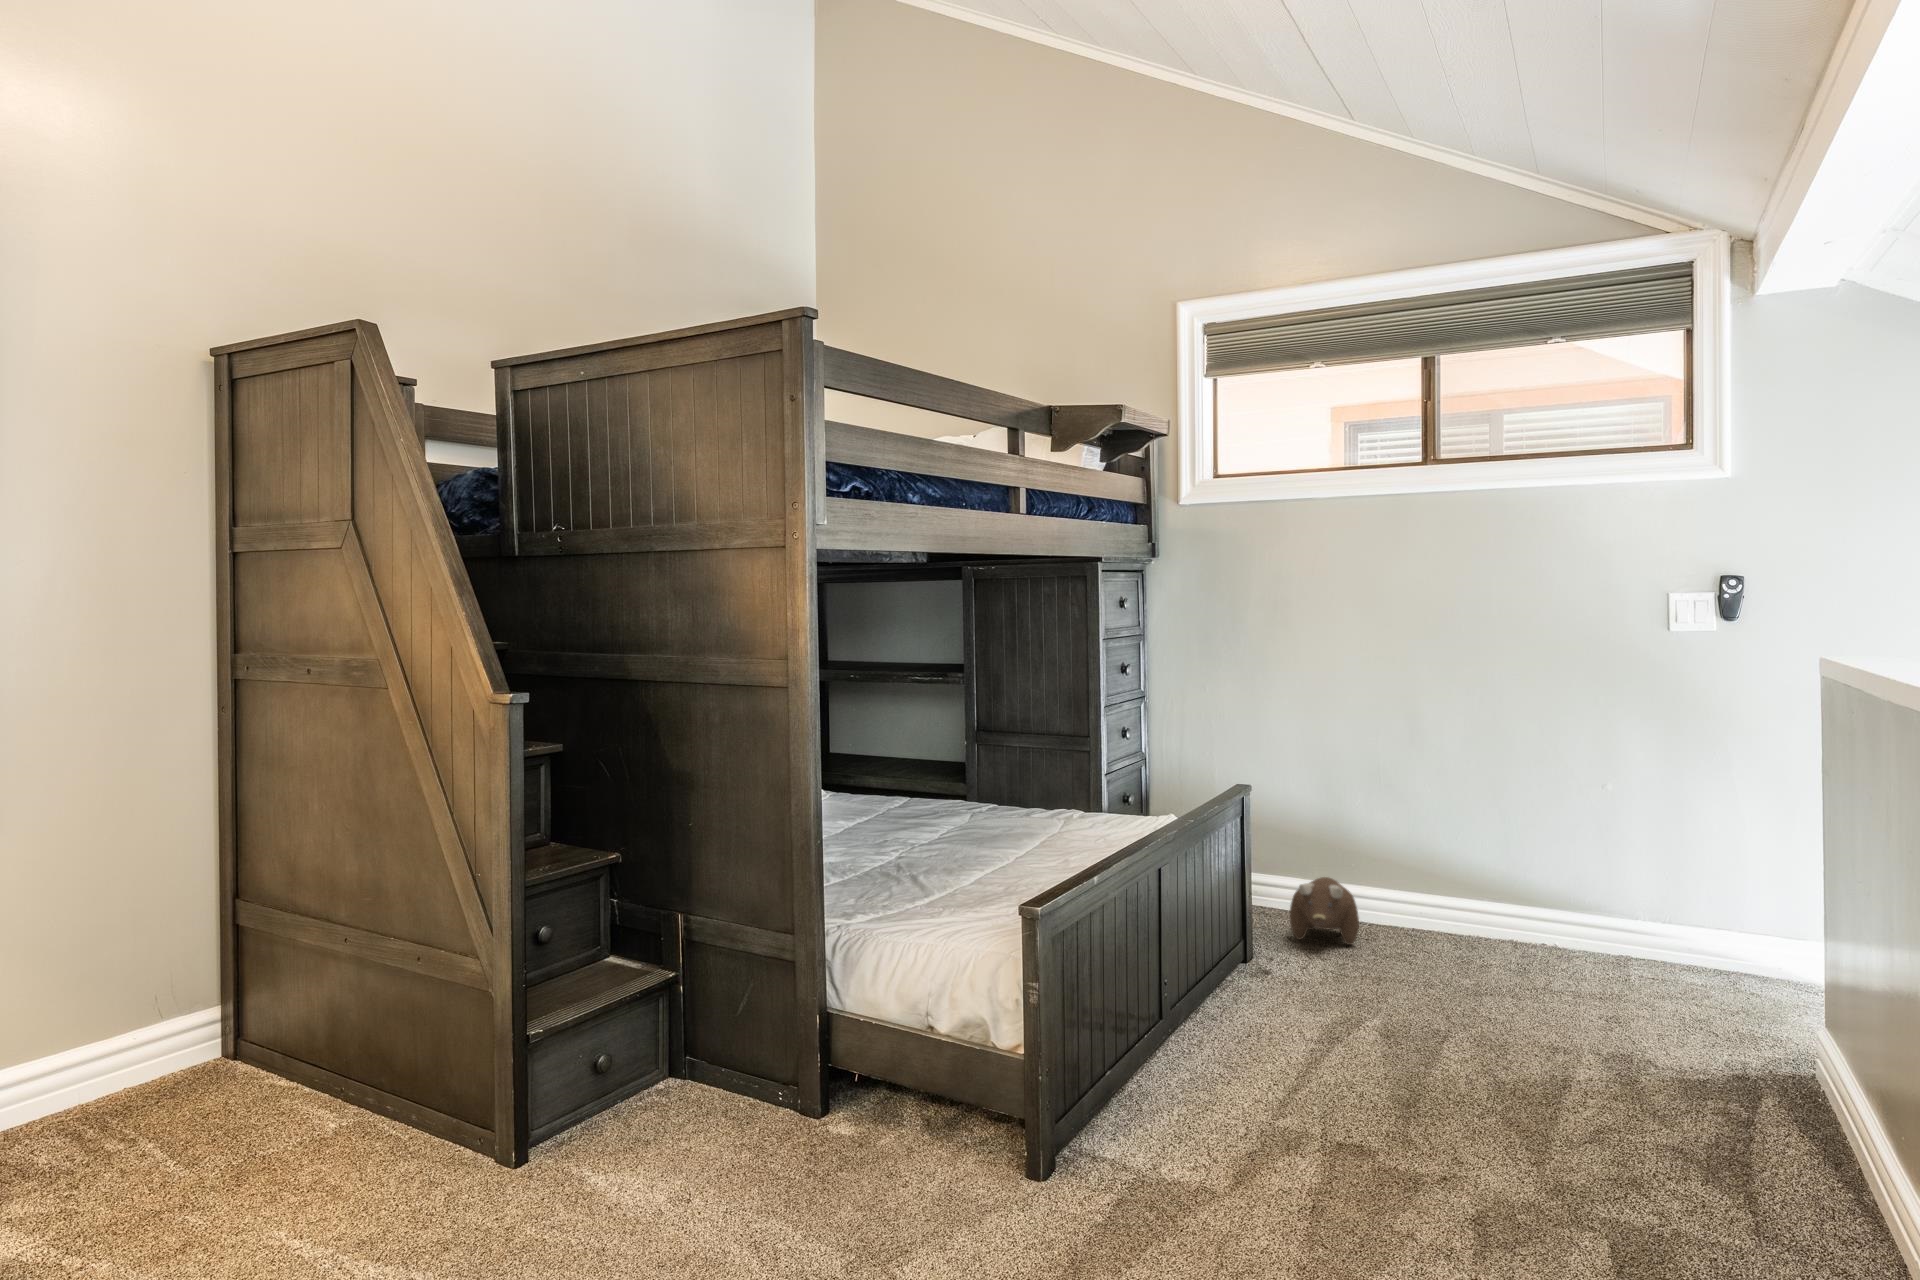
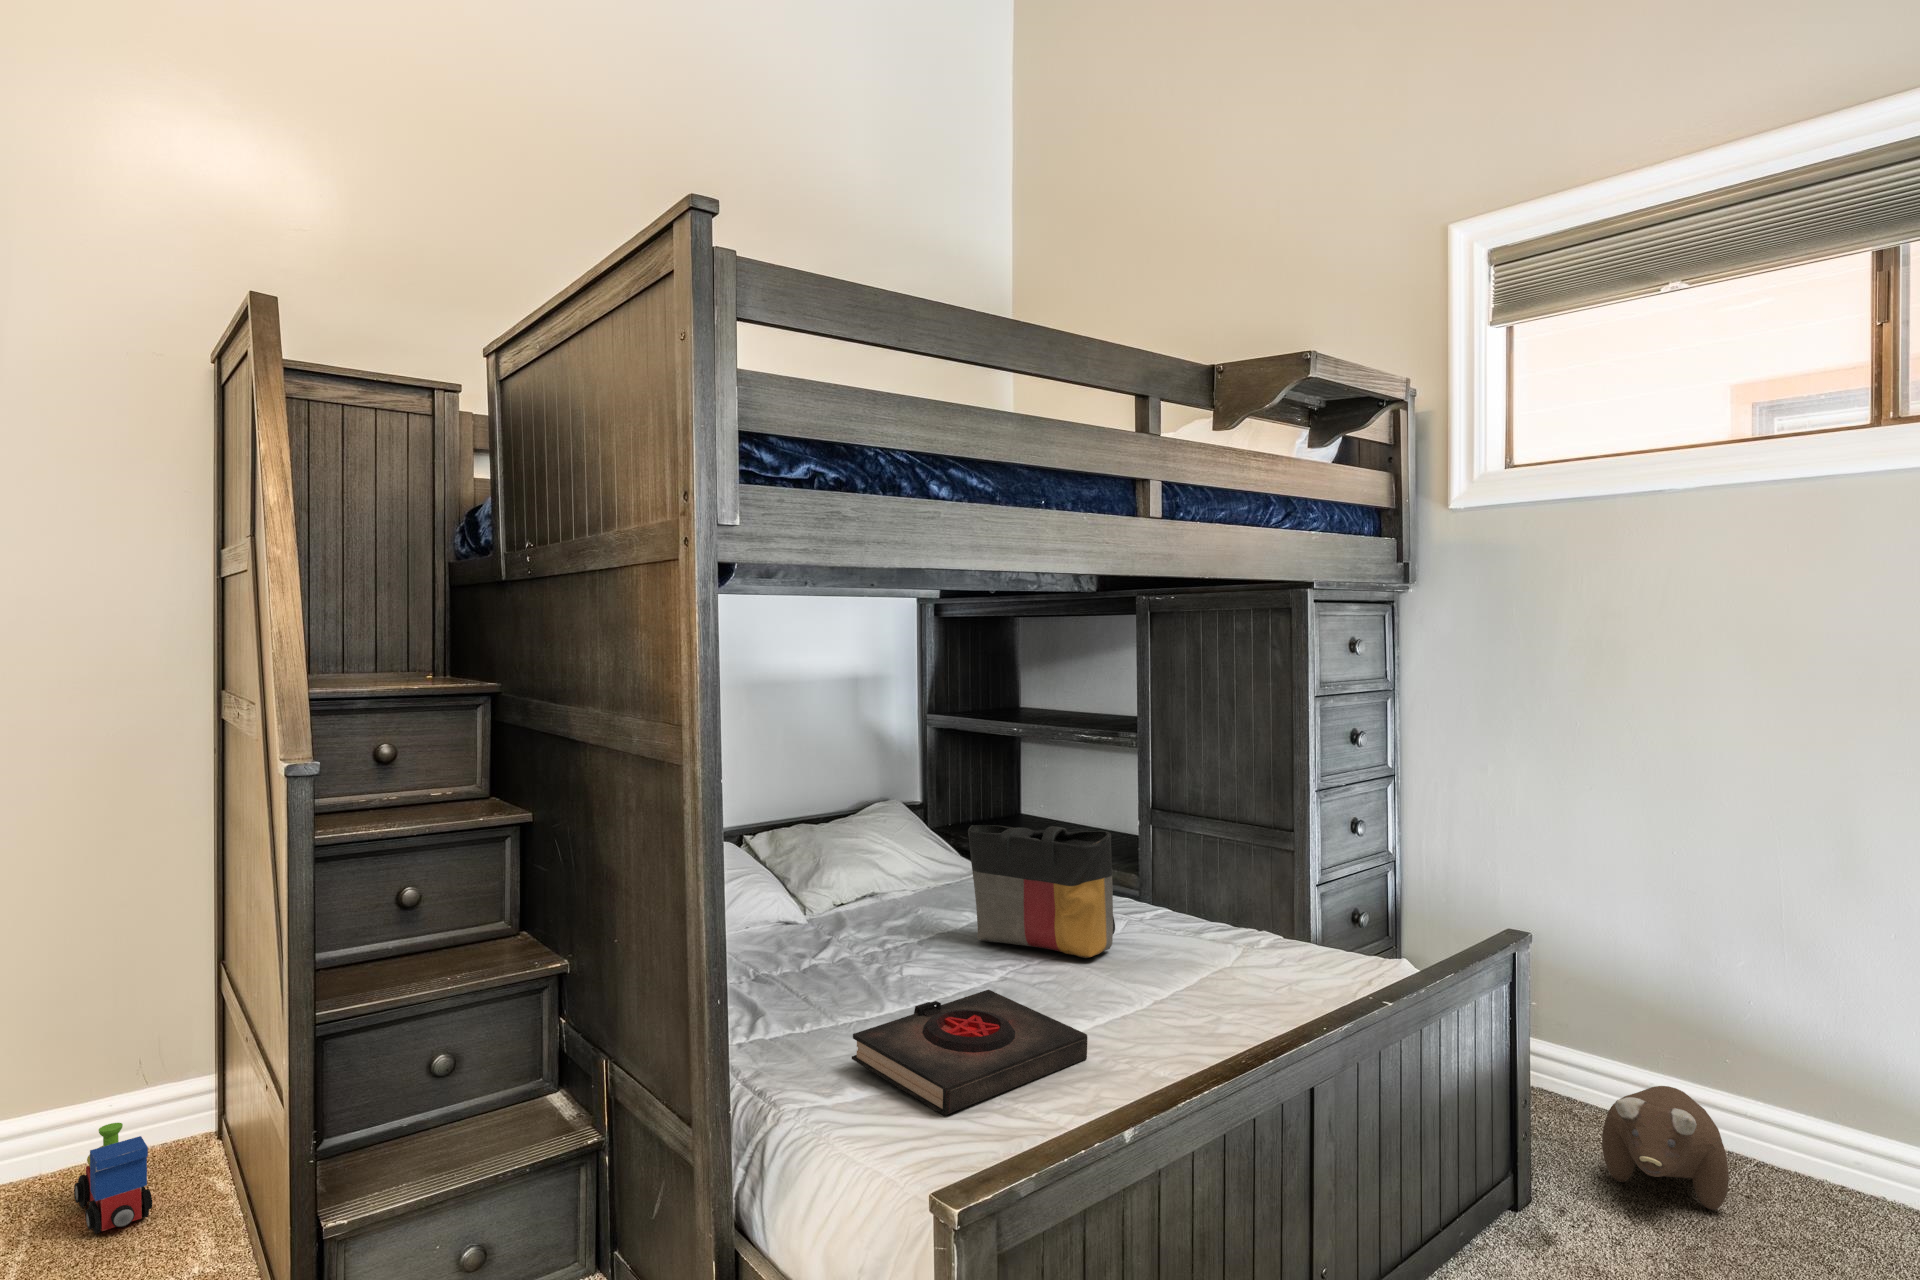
tote bag: none [869,739,983,830] -> present [968,825,1115,958]
book: none [867,844,1015,905] -> present [852,990,1088,1115]
toy train: none [181,1021,271,1105] -> present [74,1123,152,1234]

